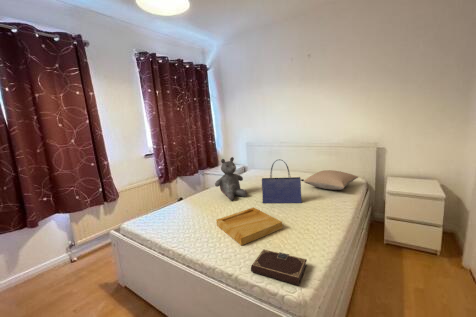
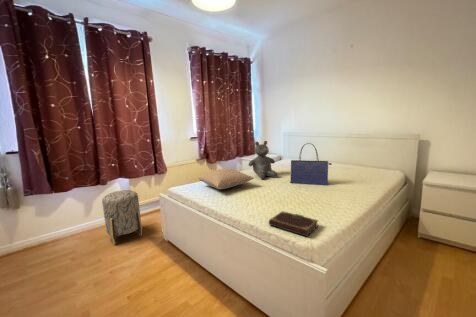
pillow: present [304,170,358,190] -> present [198,169,254,189]
tray: present [216,207,282,245] -> none [246,184,304,209]
ottoman: none [31,229,90,304] -> present [102,190,142,245]

